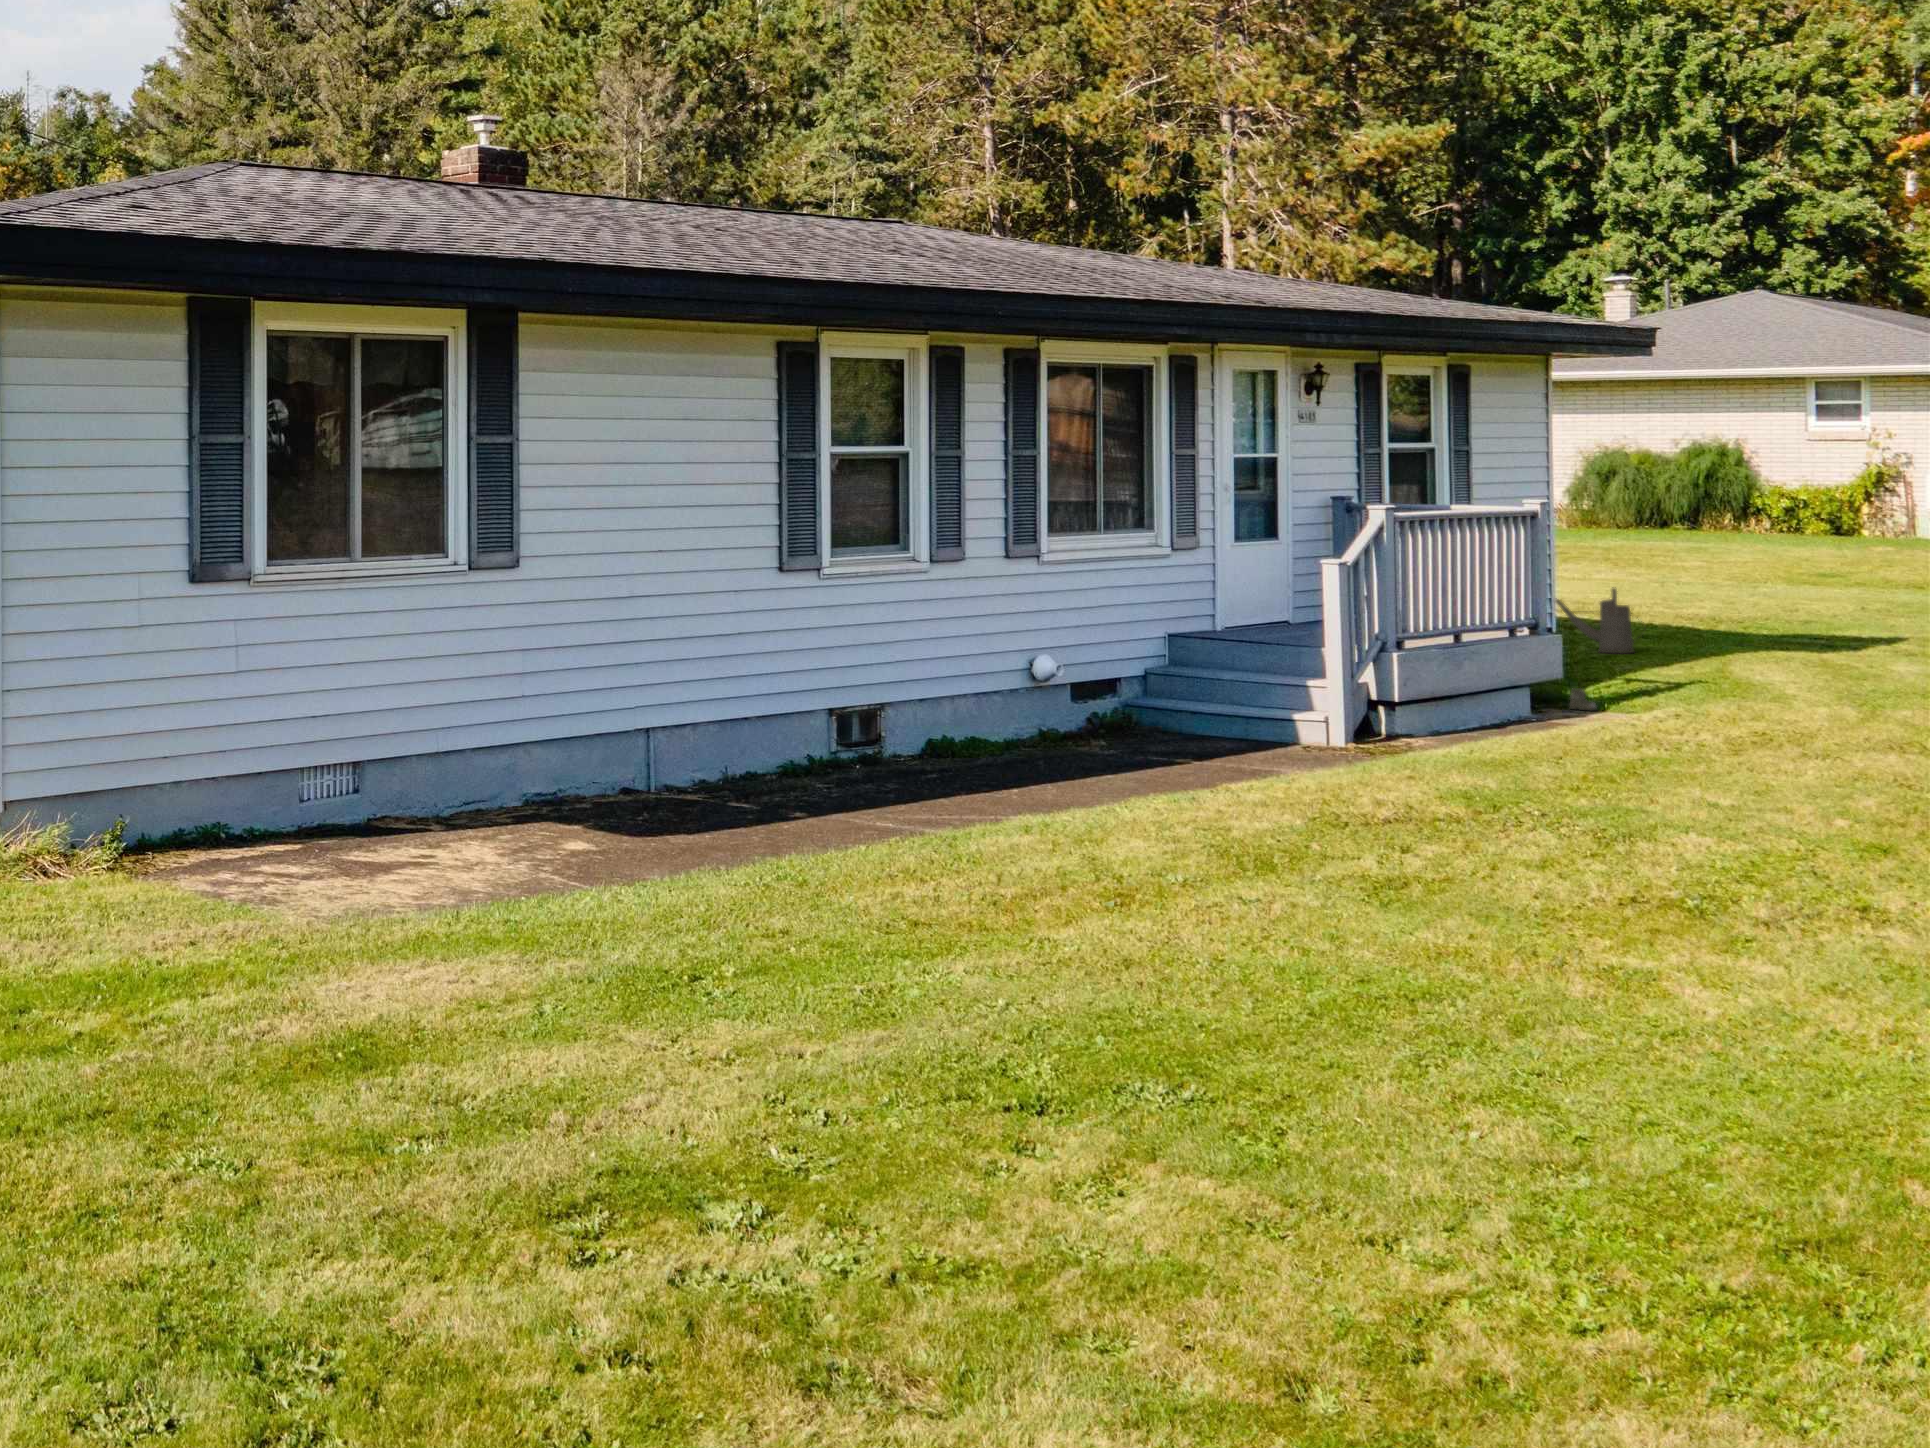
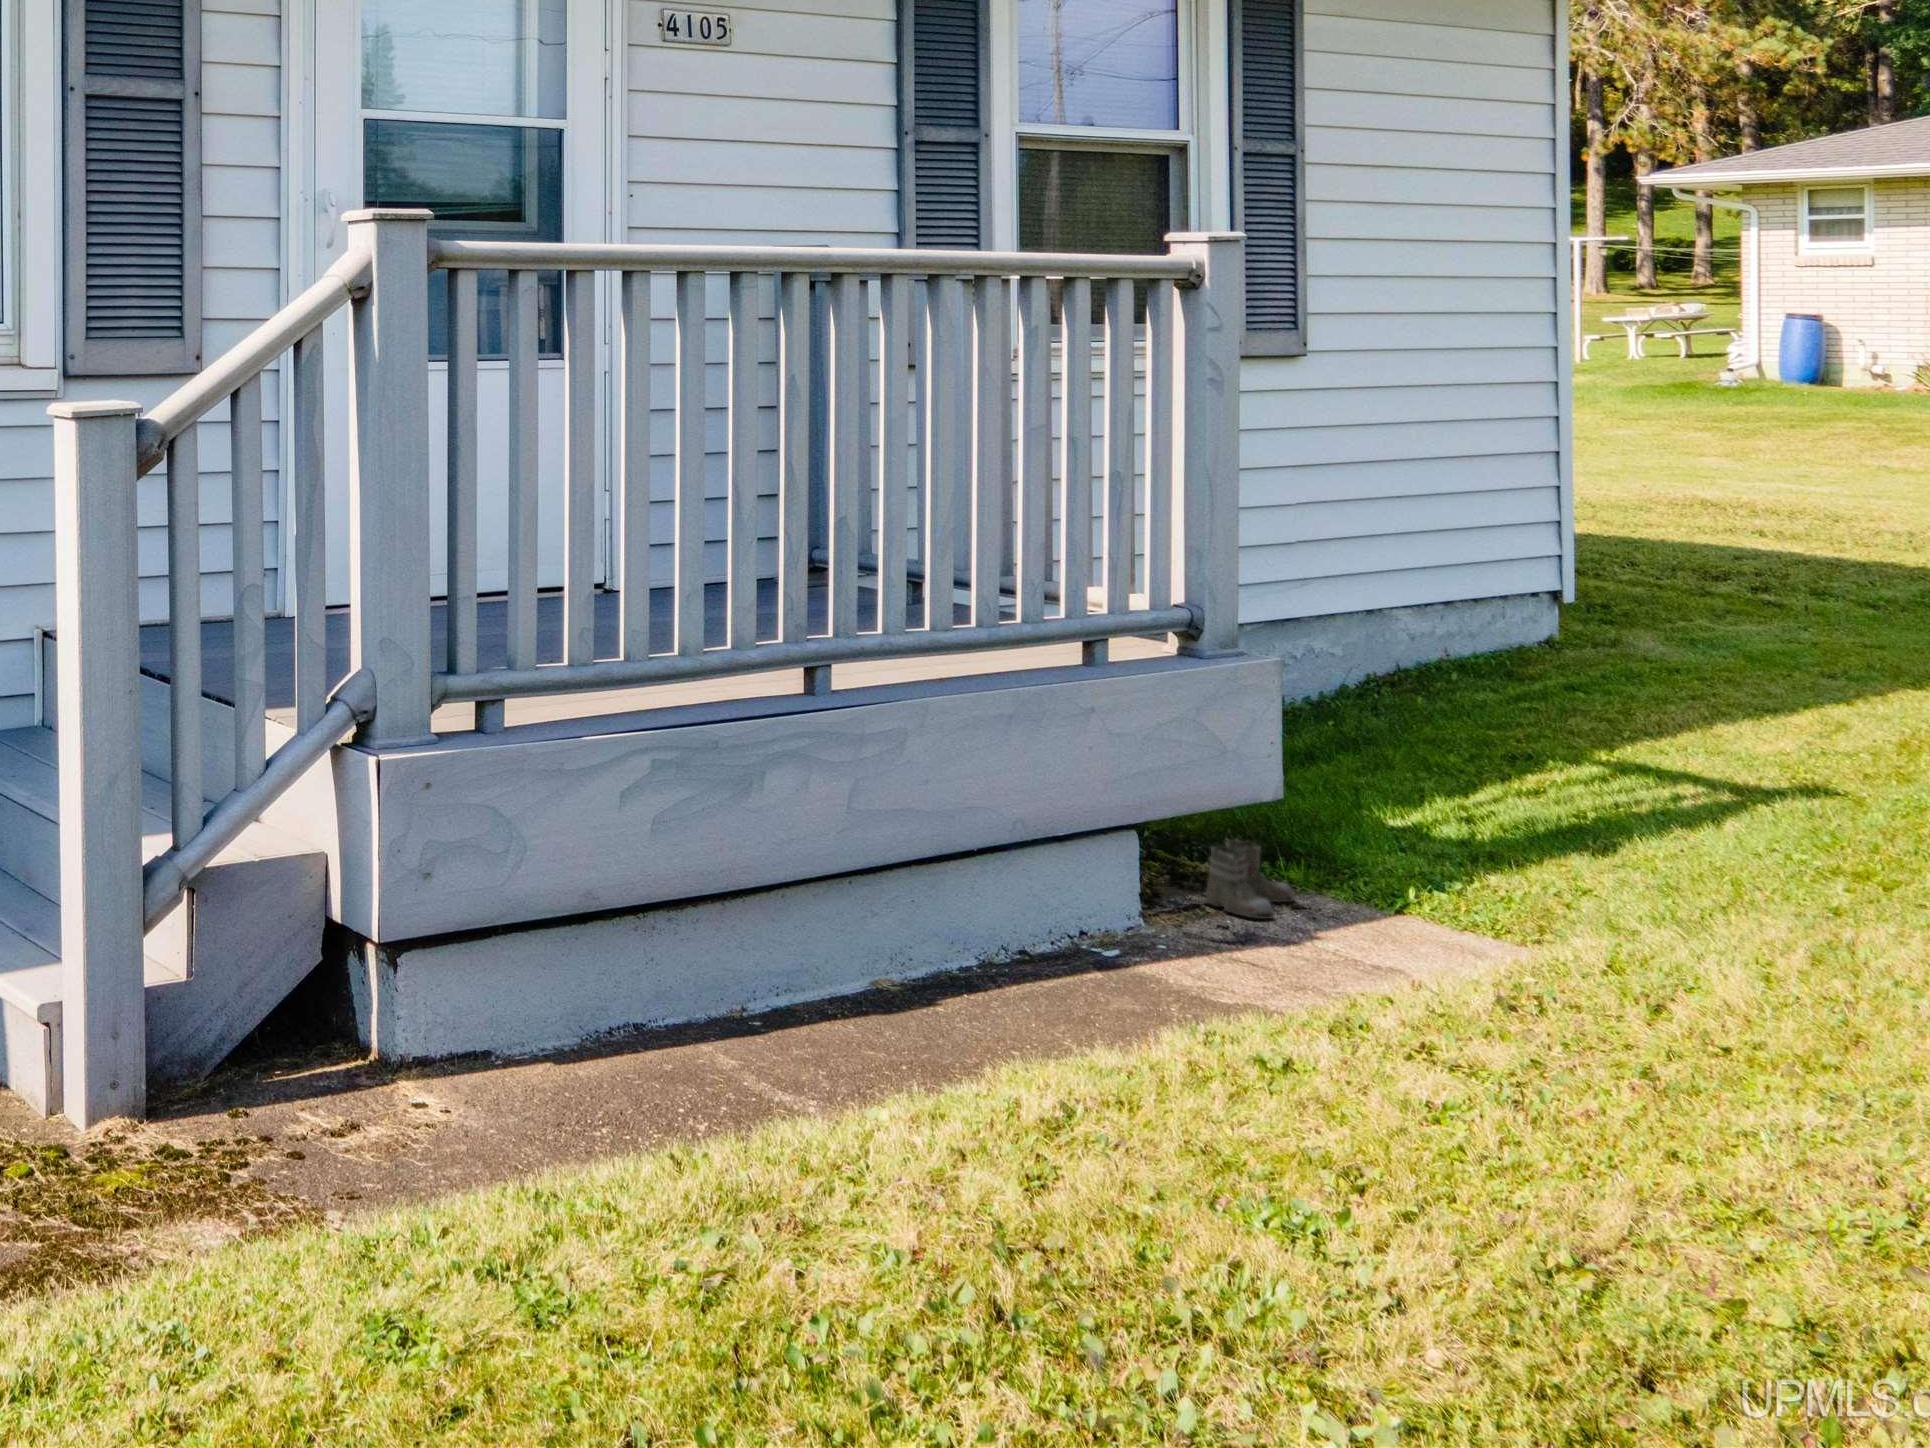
watering can: present [1556,587,1634,654] -> none [1562,521,1753,664]

